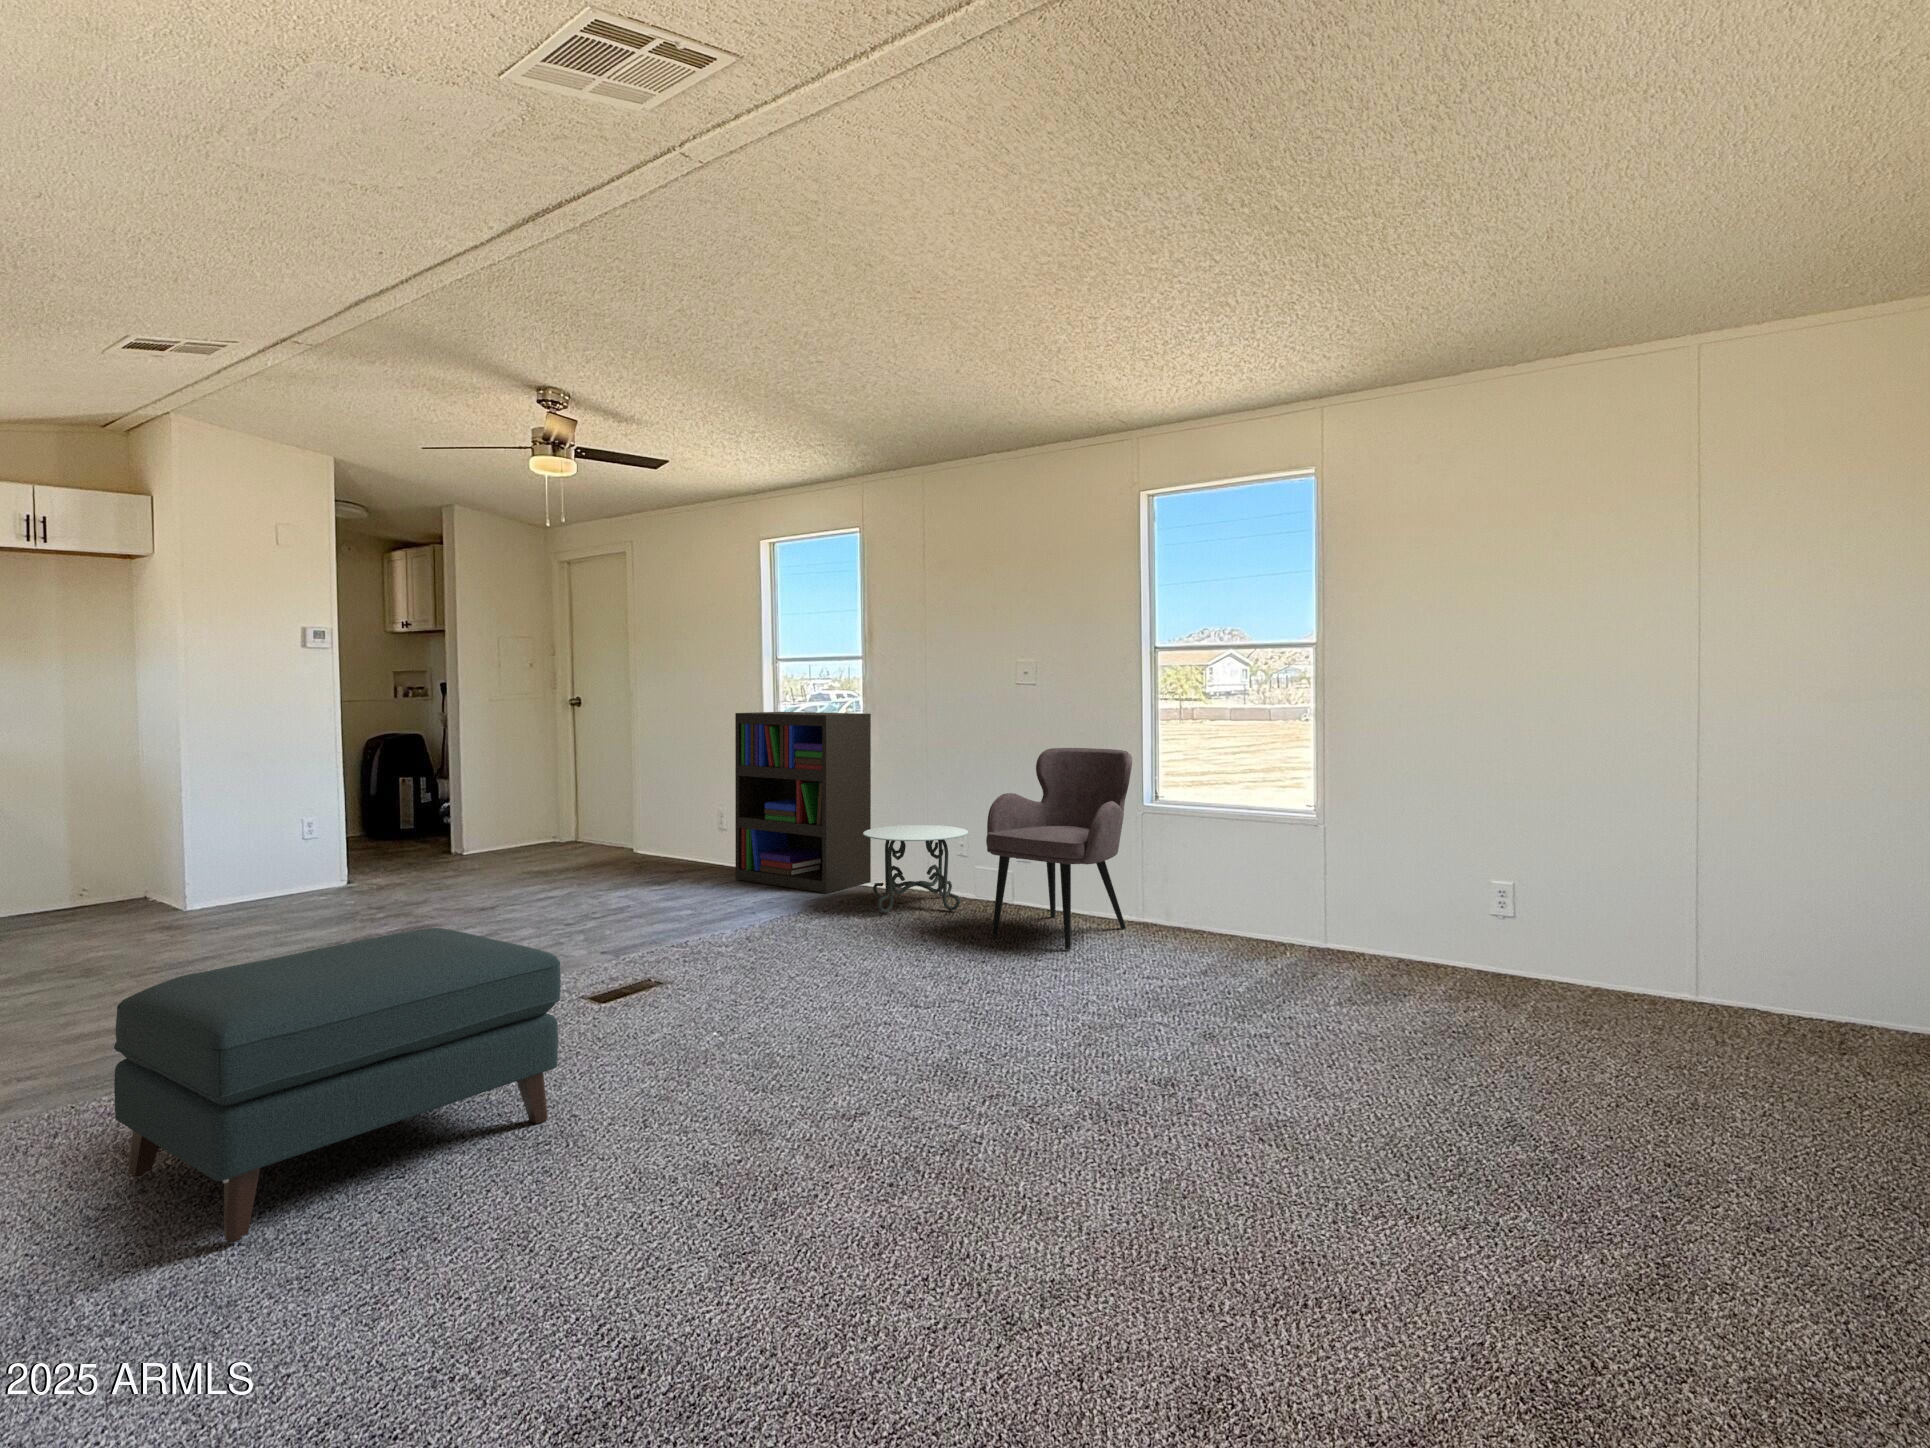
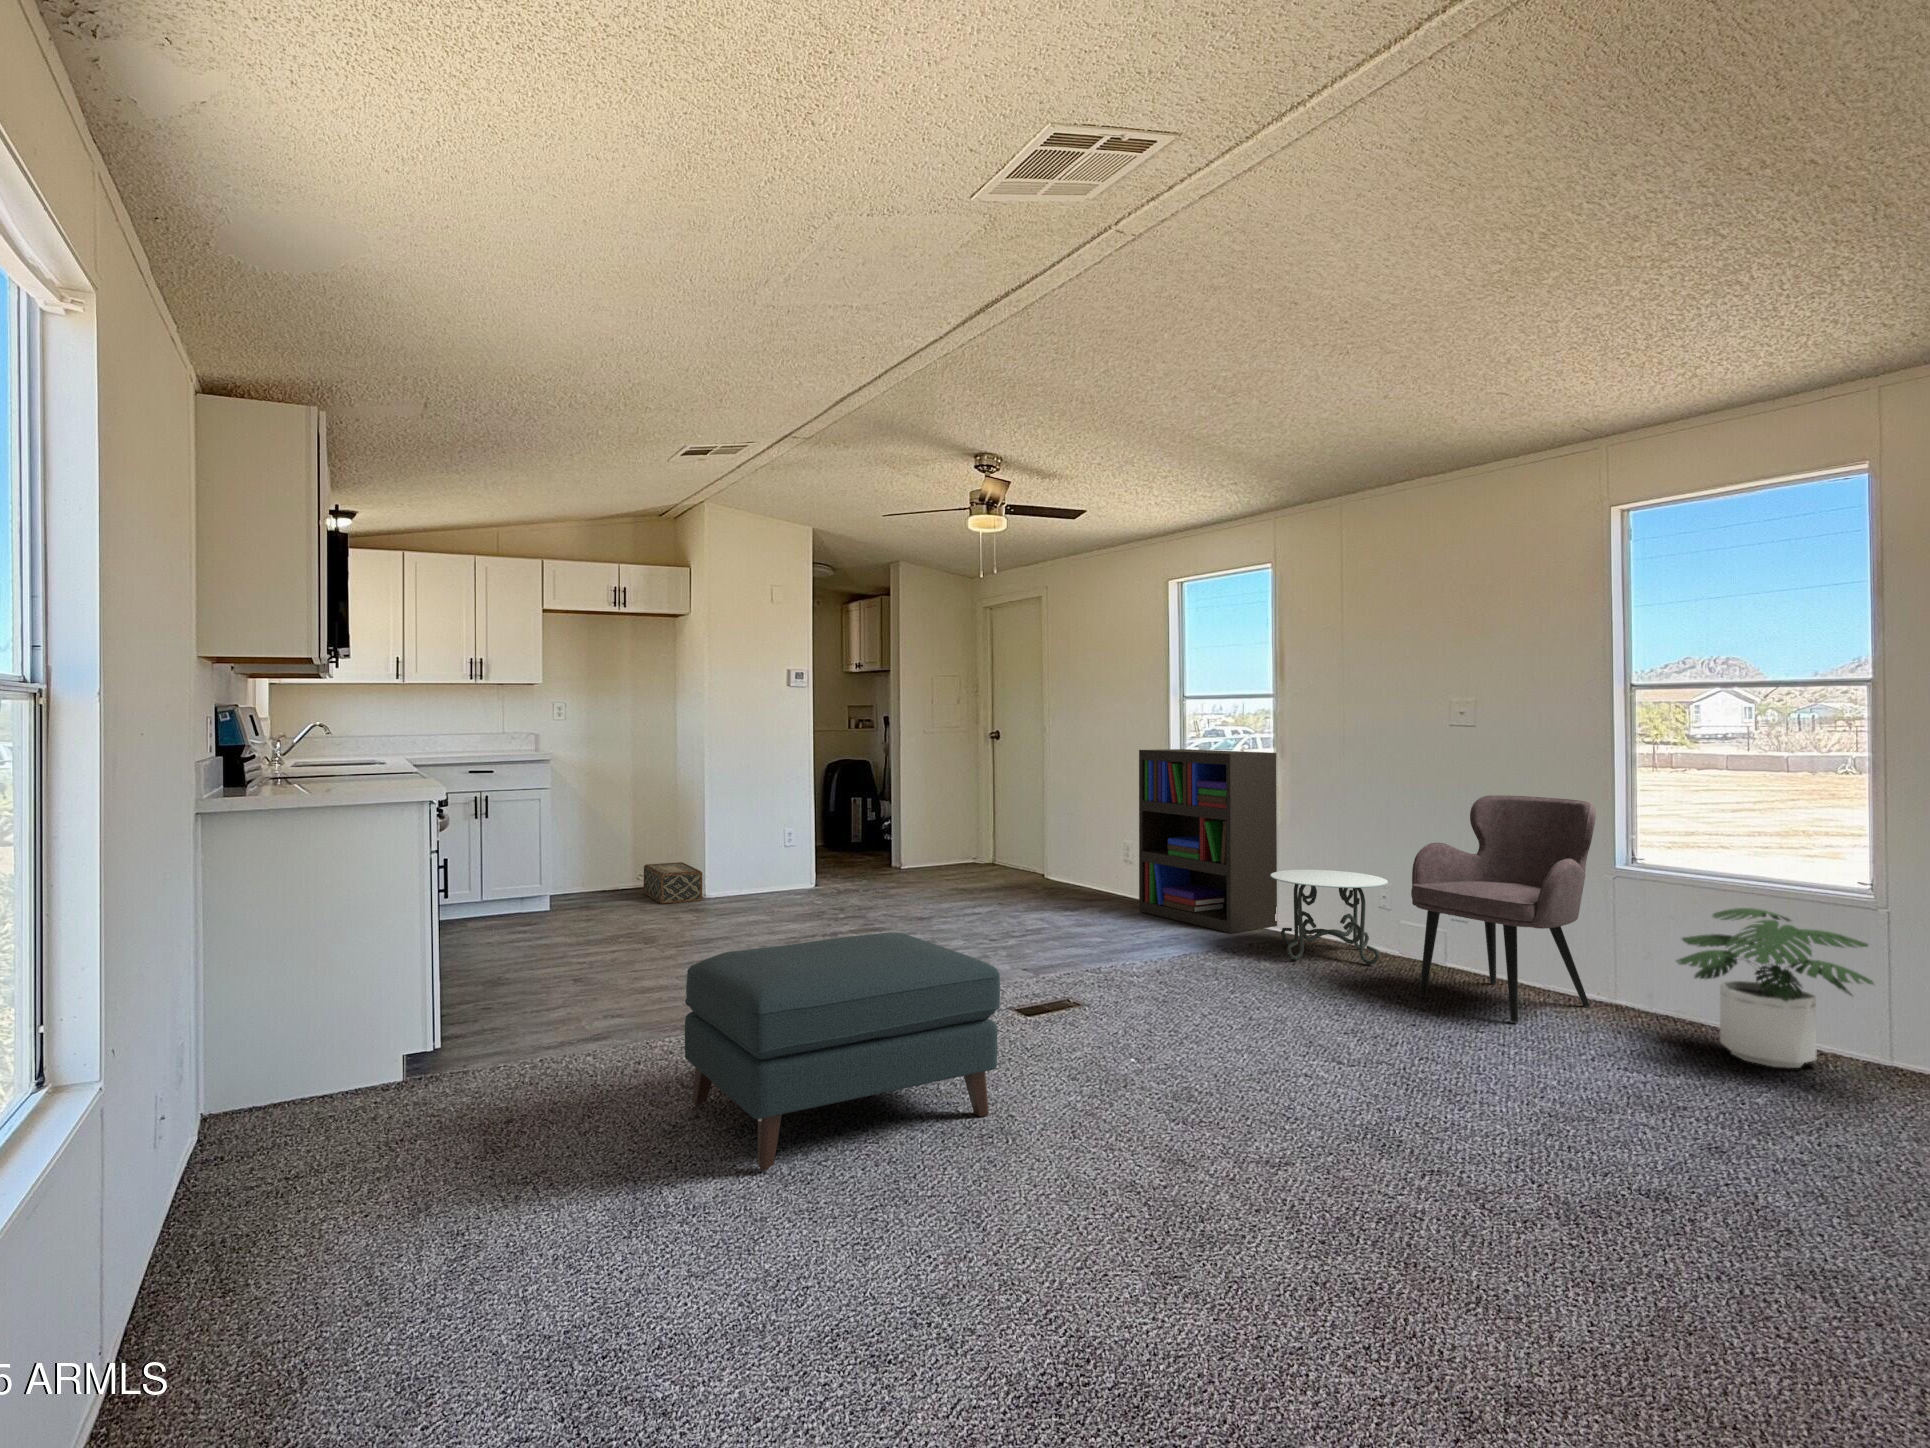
potted plant: none [1186,834,1316,962] -> present [1677,908,1874,1068]
woven basket: none [80,867,175,922] -> present [644,862,702,904]

